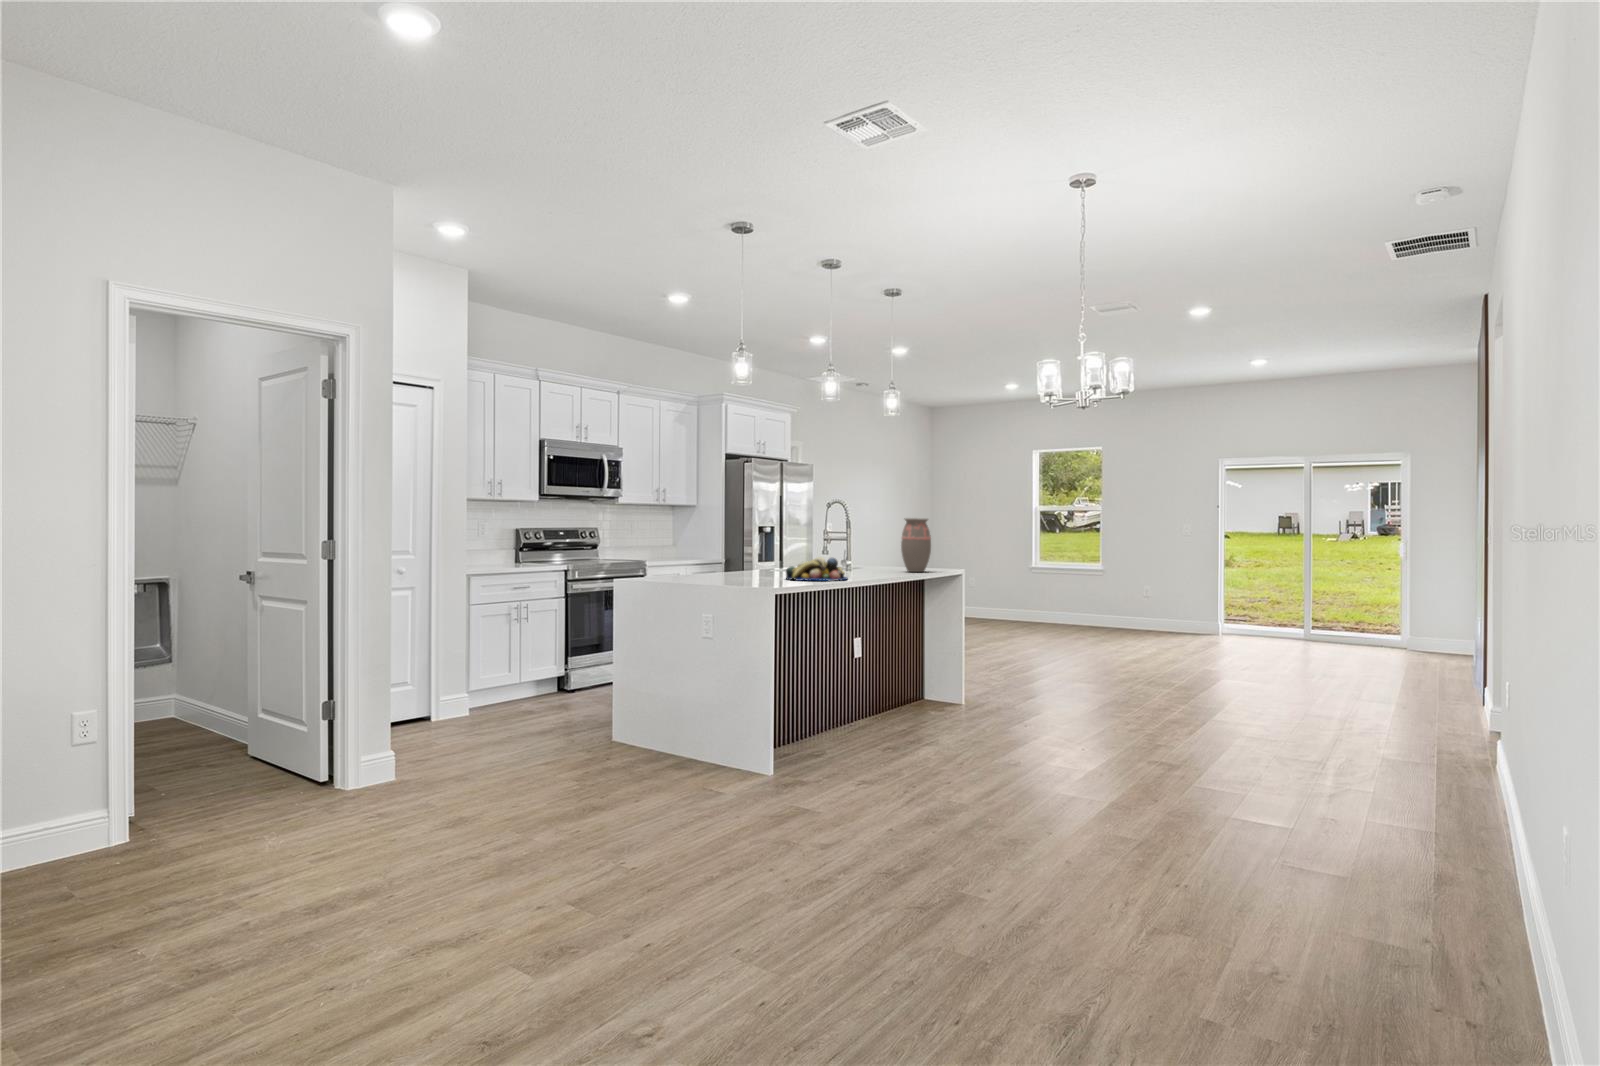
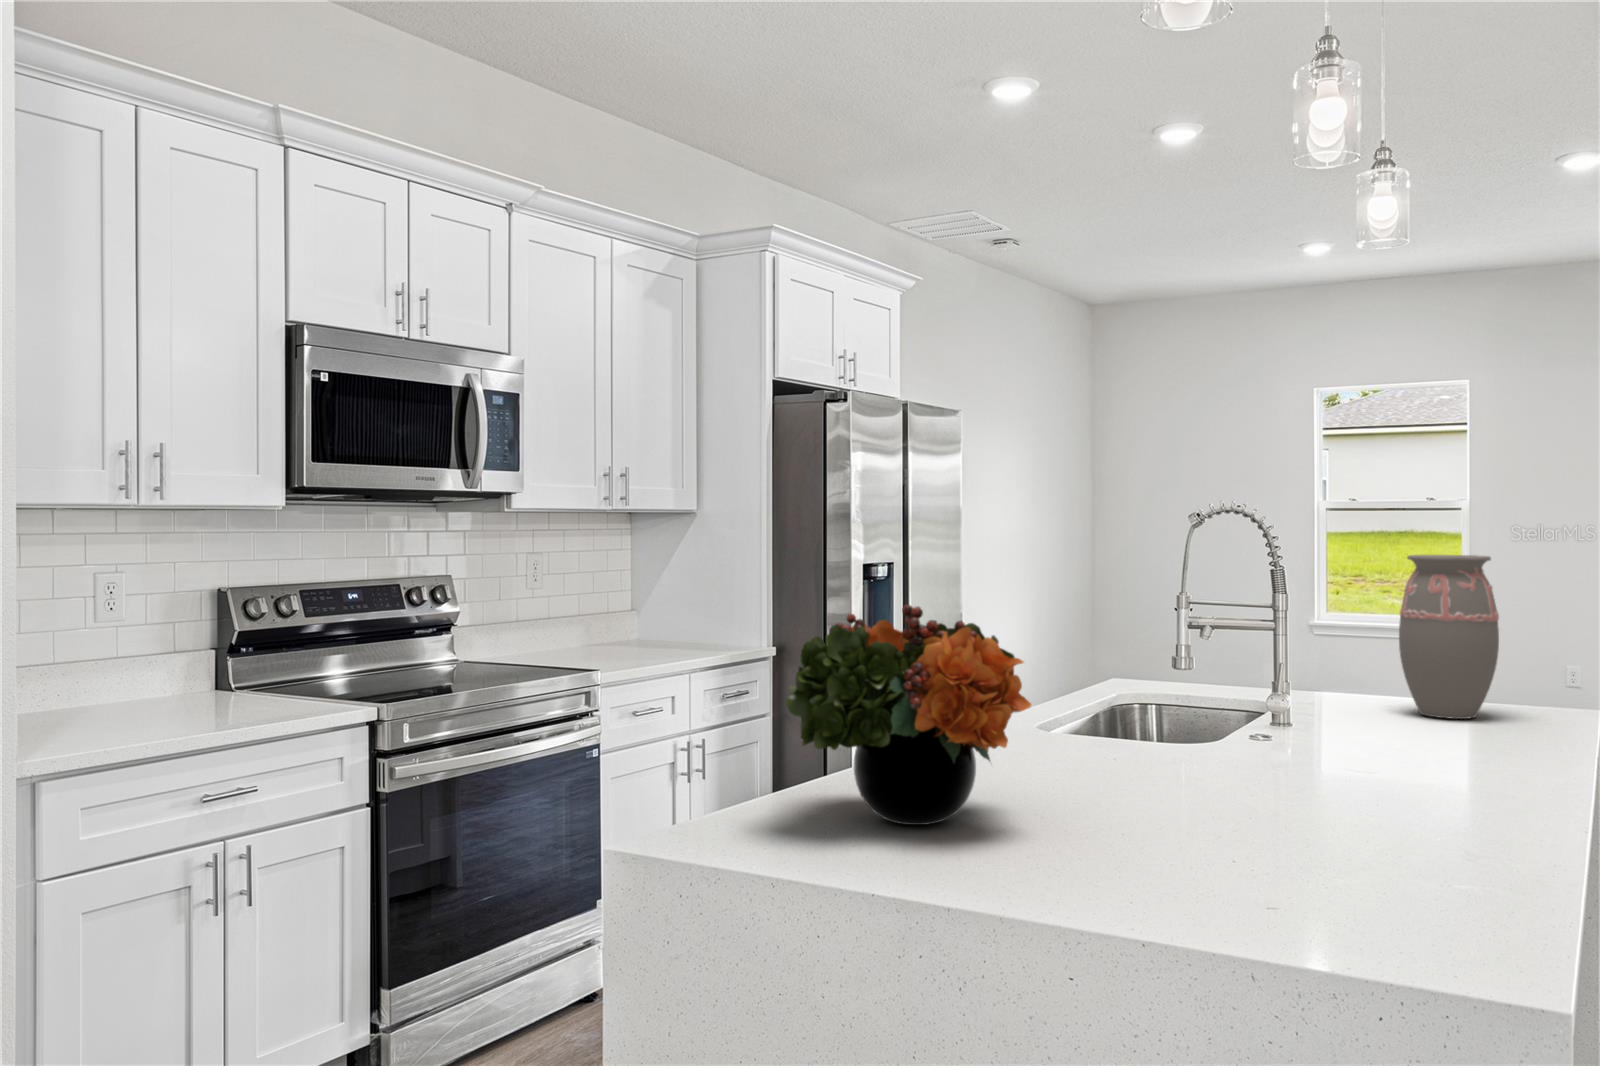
flower arrangement: none [664,524,729,580] -> present [786,605,1031,825]
fruit bowl: present [786,557,847,581] -> none [1214,715,1461,825]

